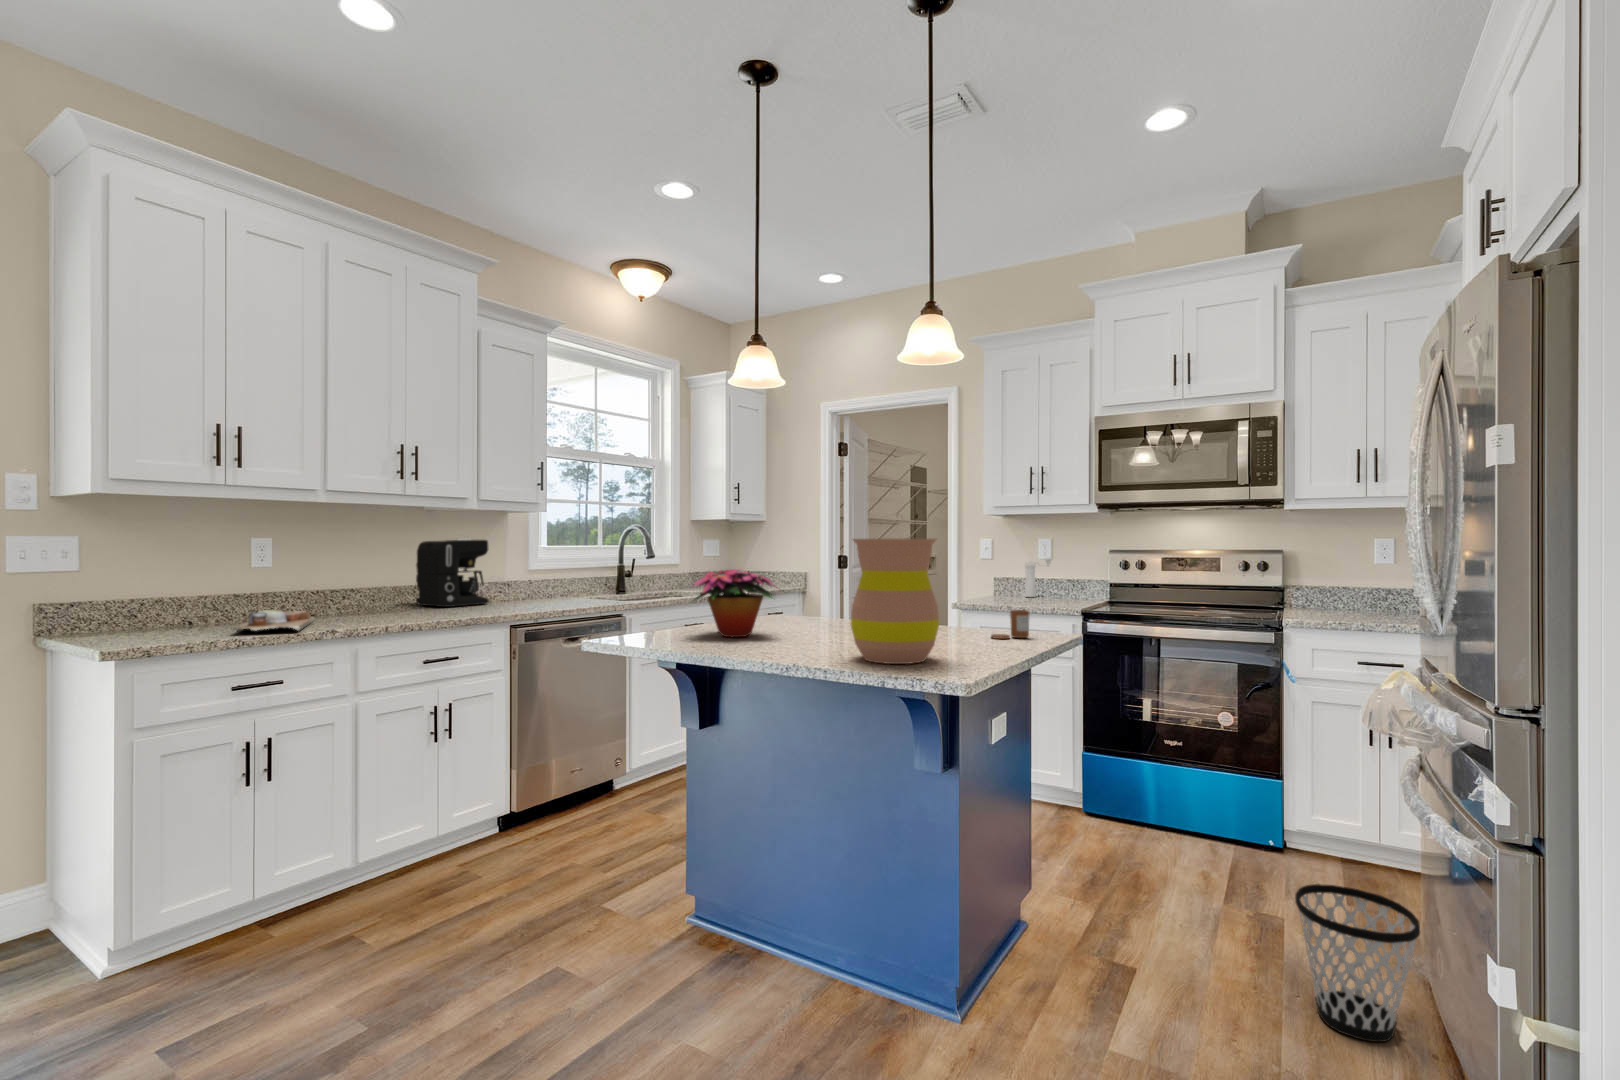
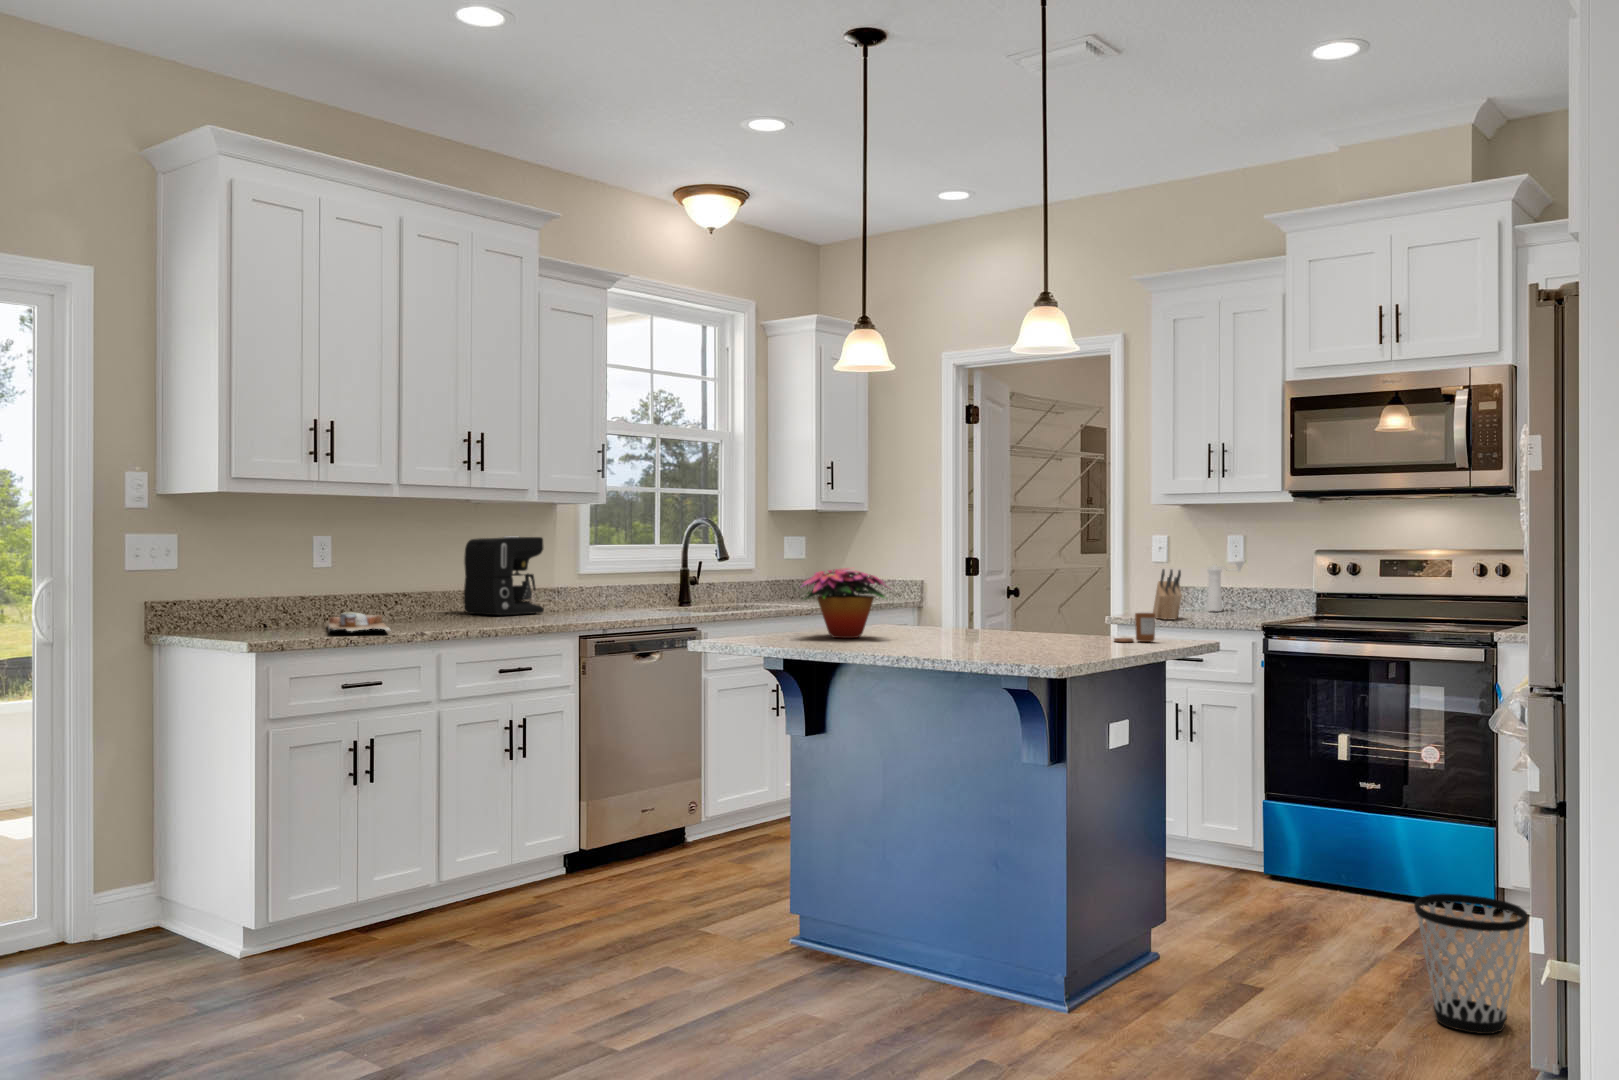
vase: present [850,538,939,664] -> none [960,538,1045,655]
knife block: none [986,565,1012,605] -> present [1153,569,1182,619]

